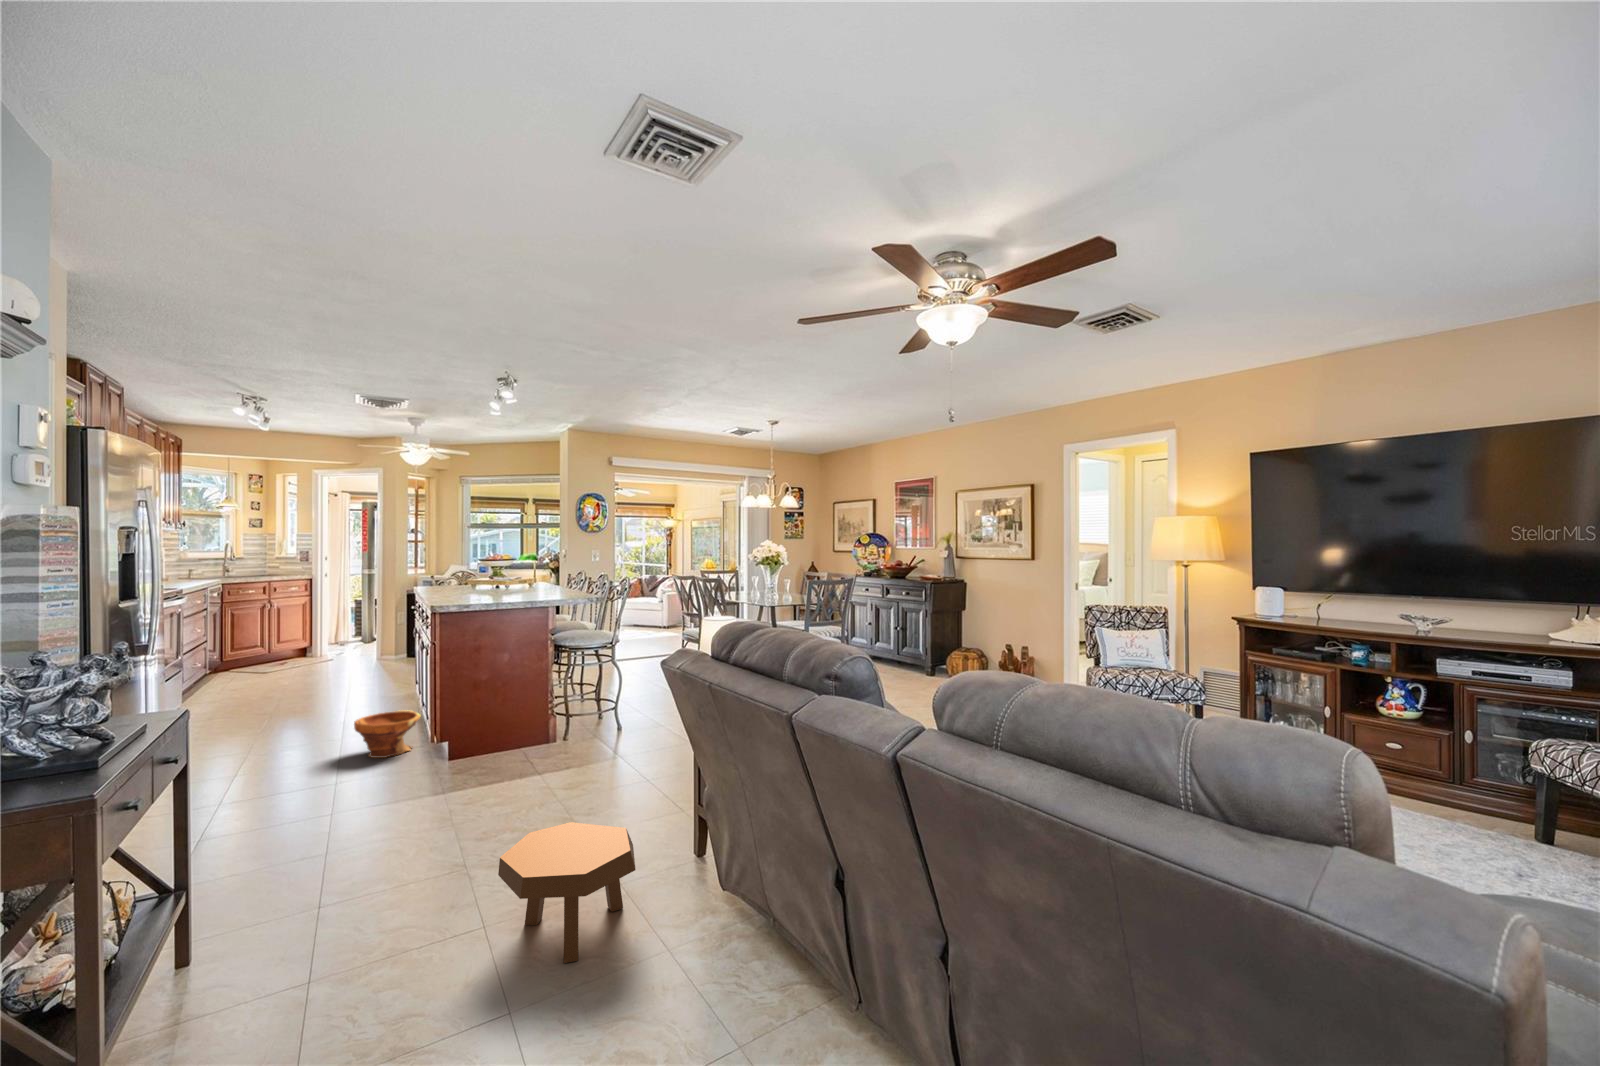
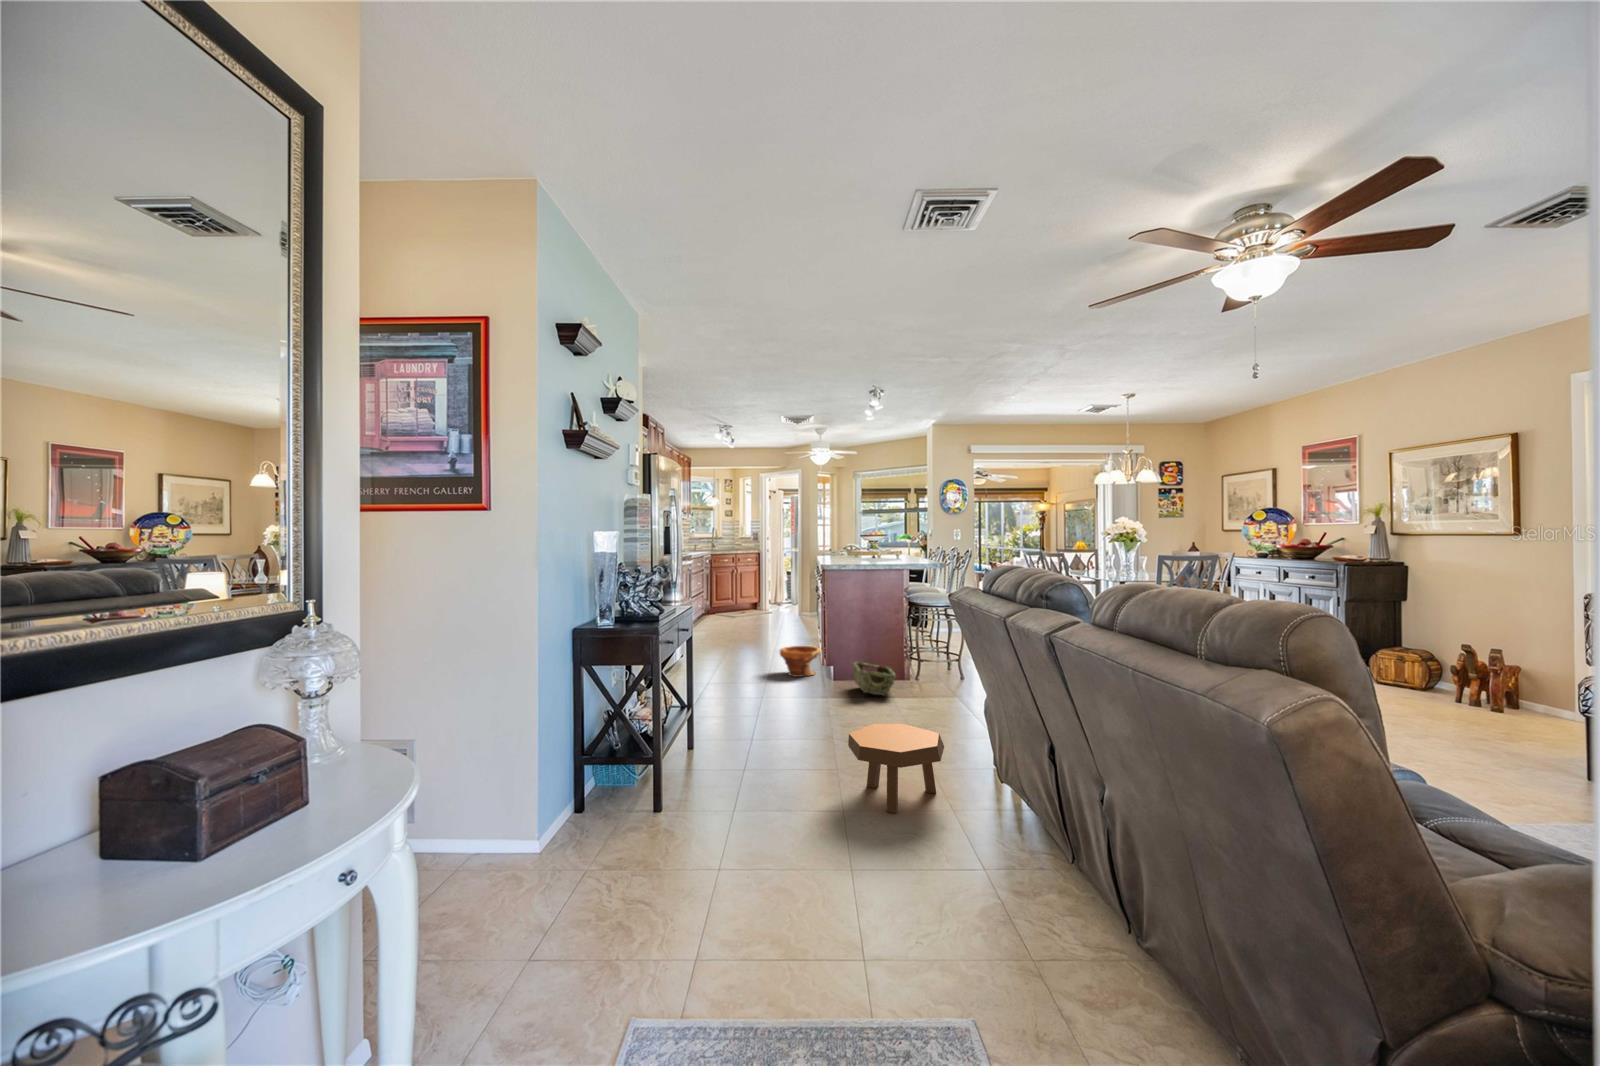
woven basket: none [473,727,536,769] -> present [853,662,896,695]

